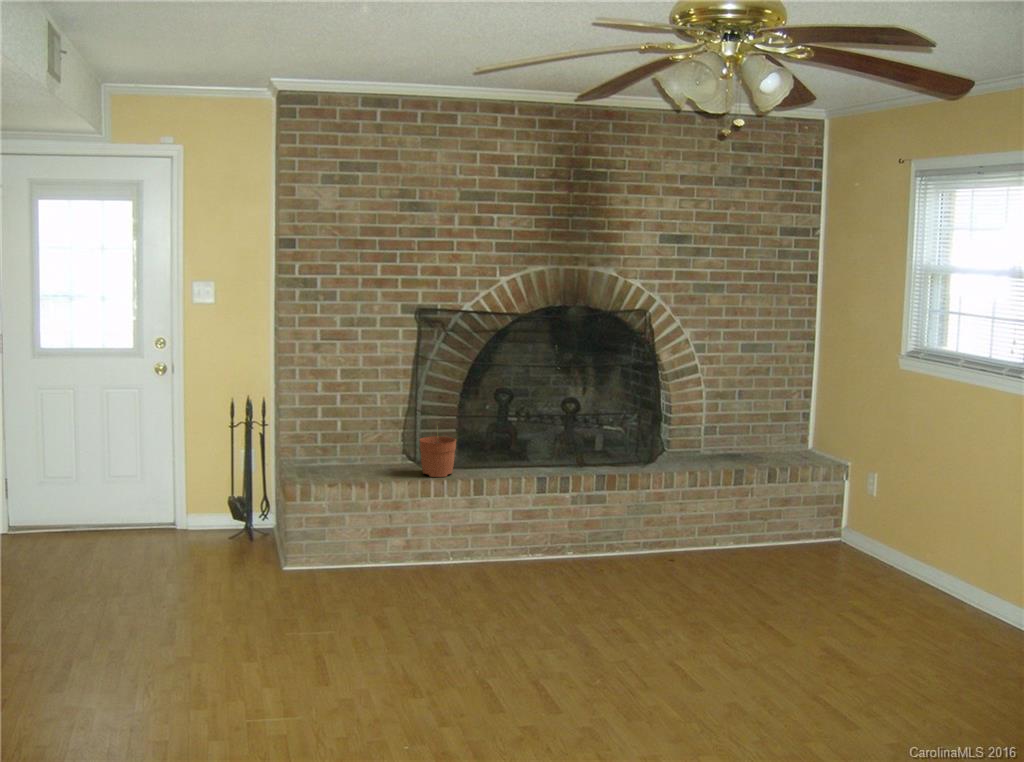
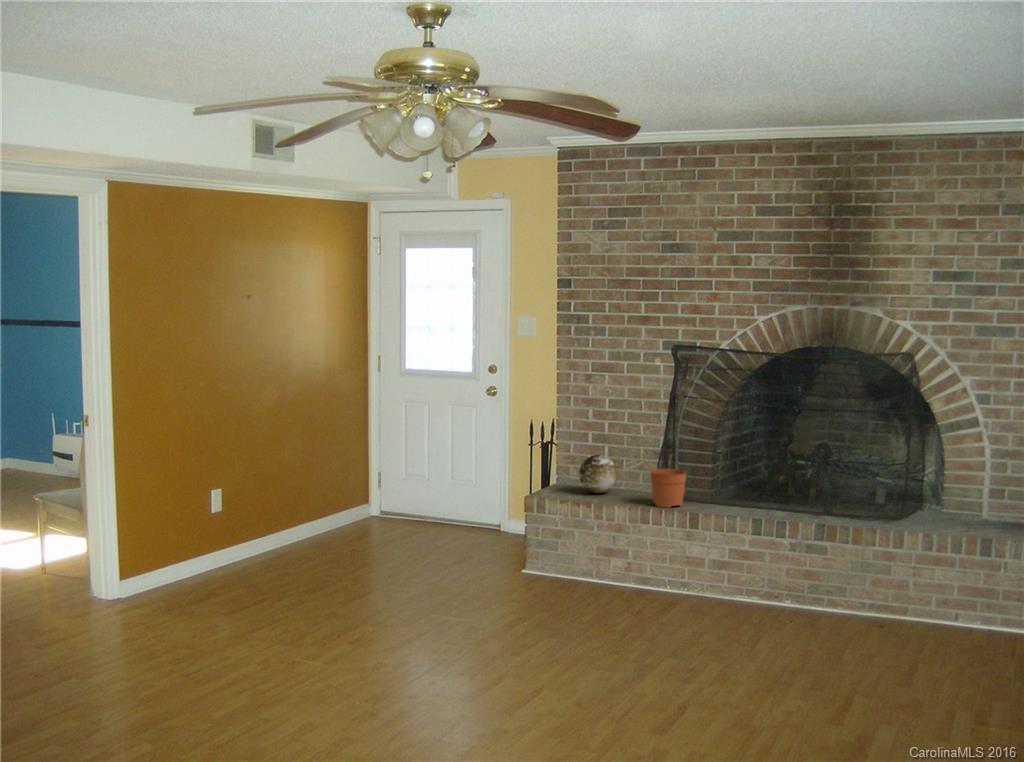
decorative orb: none [325,429,367,471] -> present [579,455,618,493]

